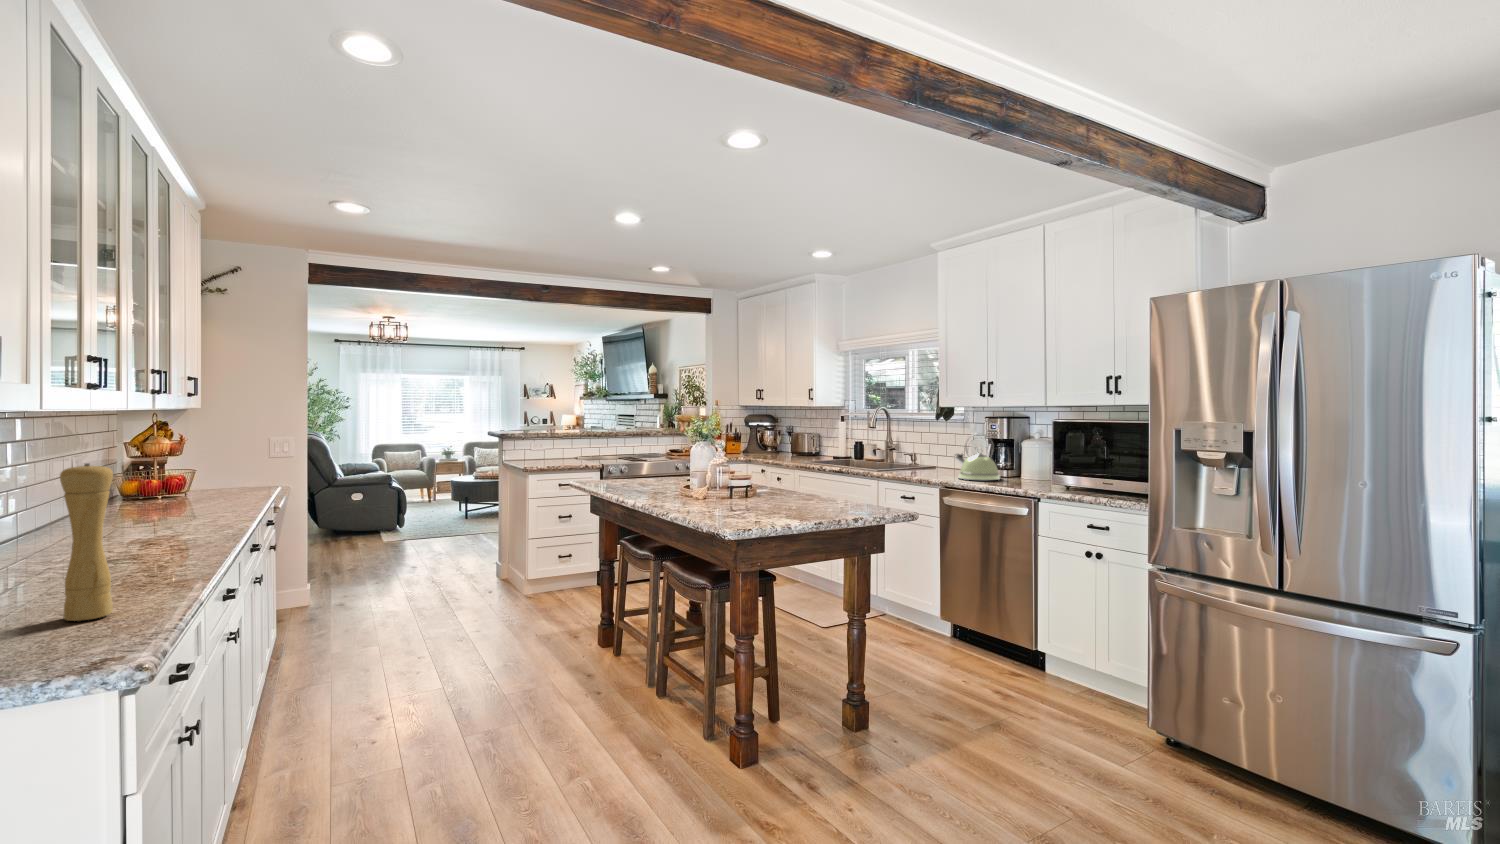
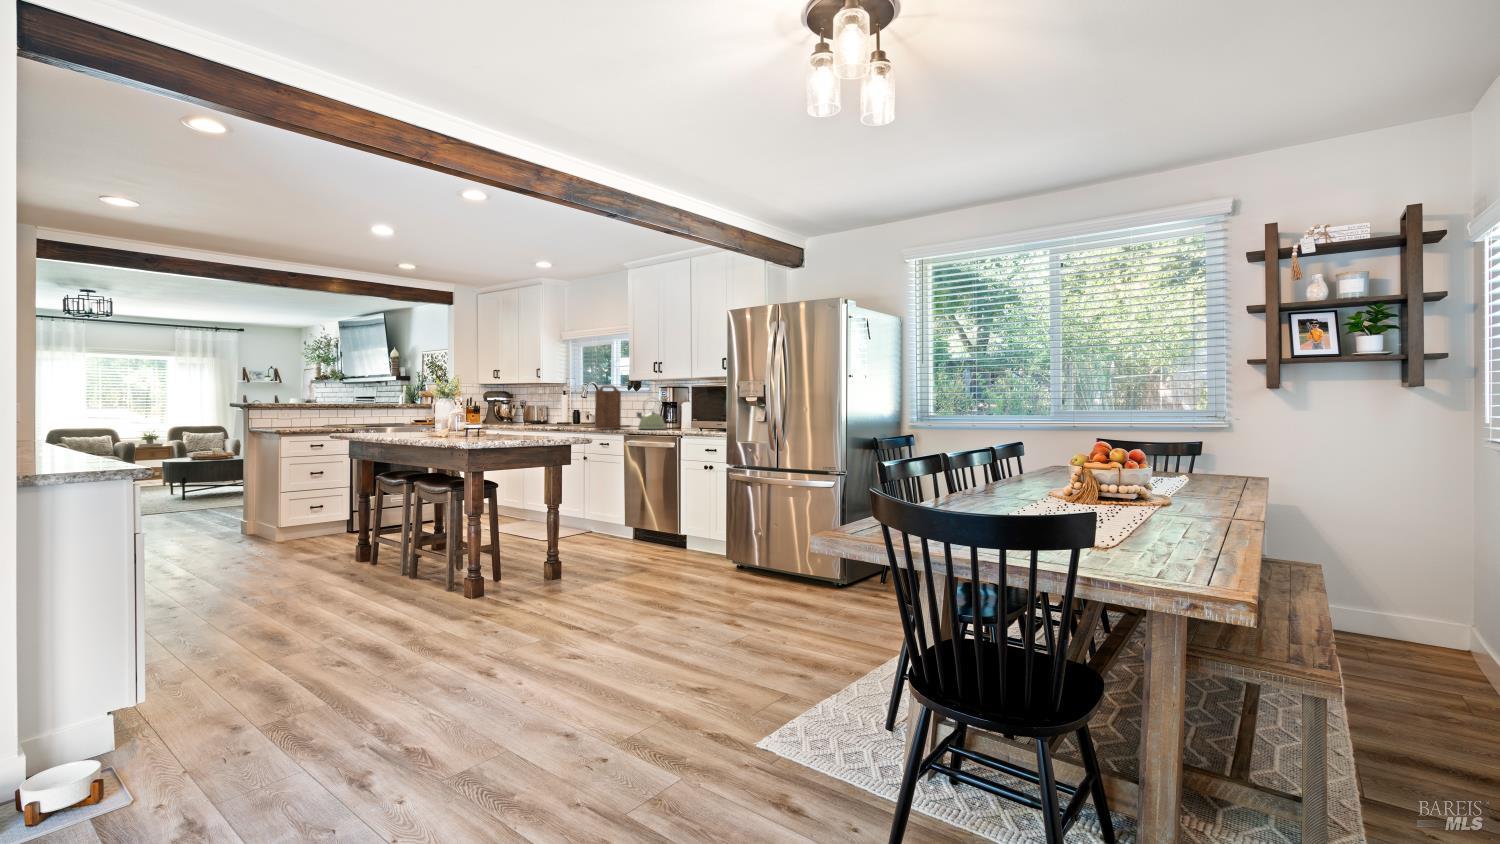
cutting board: none [894,414,930,475] -> present [595,385,621,429]
pepper mill: present [60,463,113,621] -> none [61,376,90,462]

